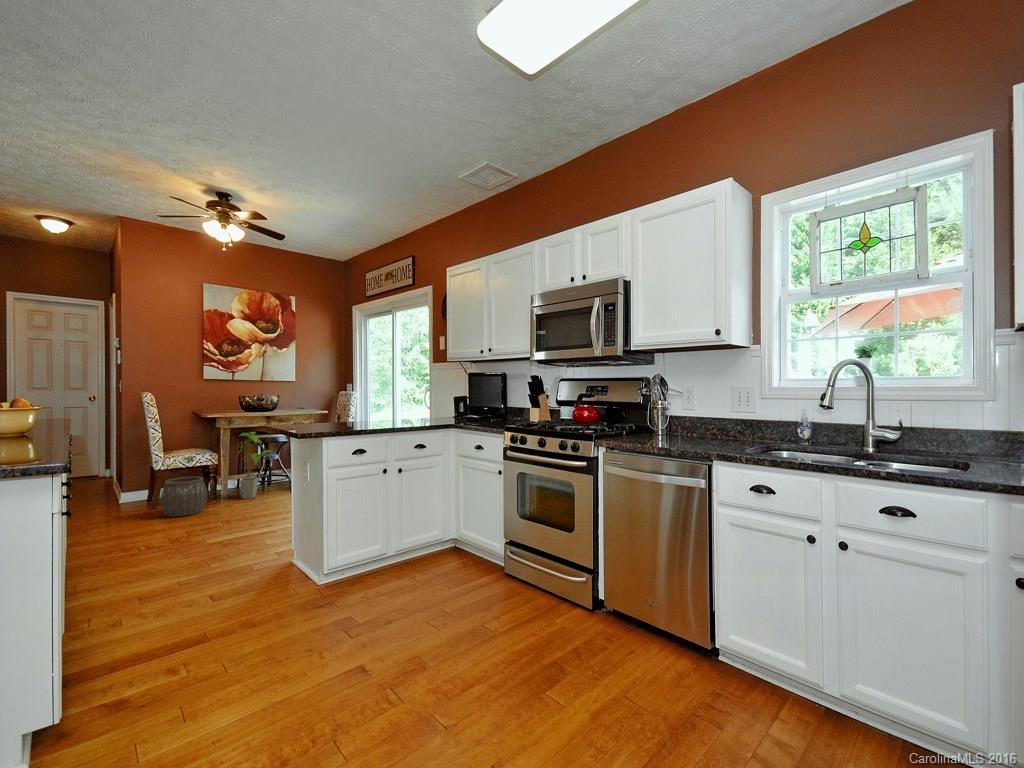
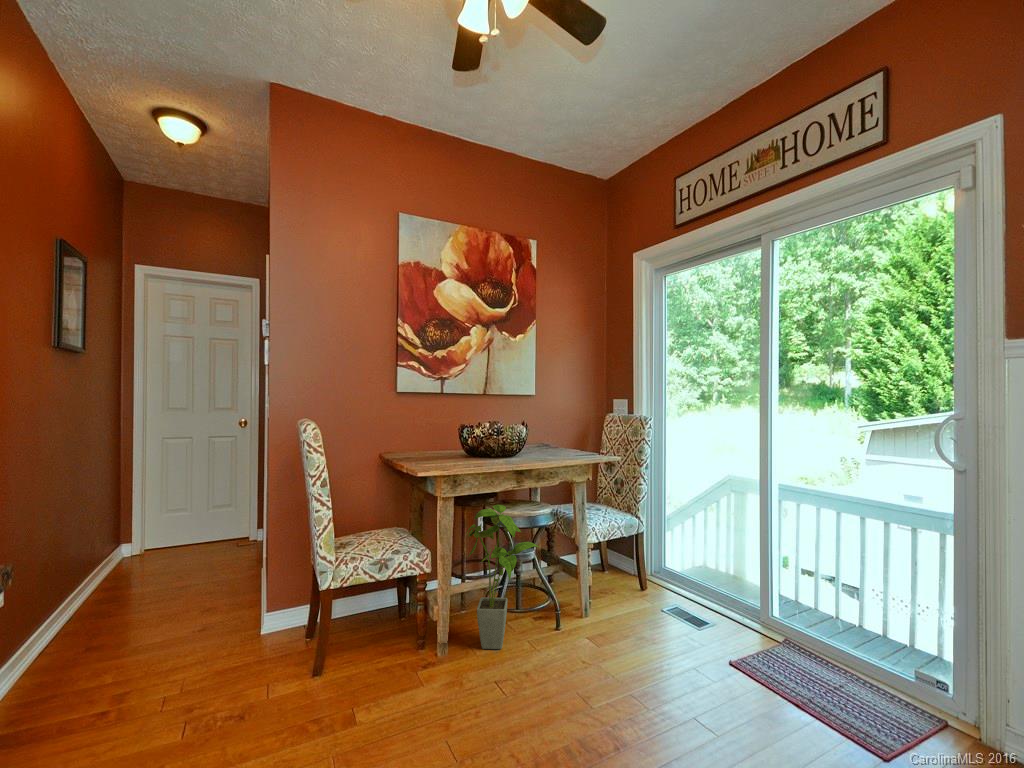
woven basket: present [161,476,207,517] -> none [331,614,426,732]

